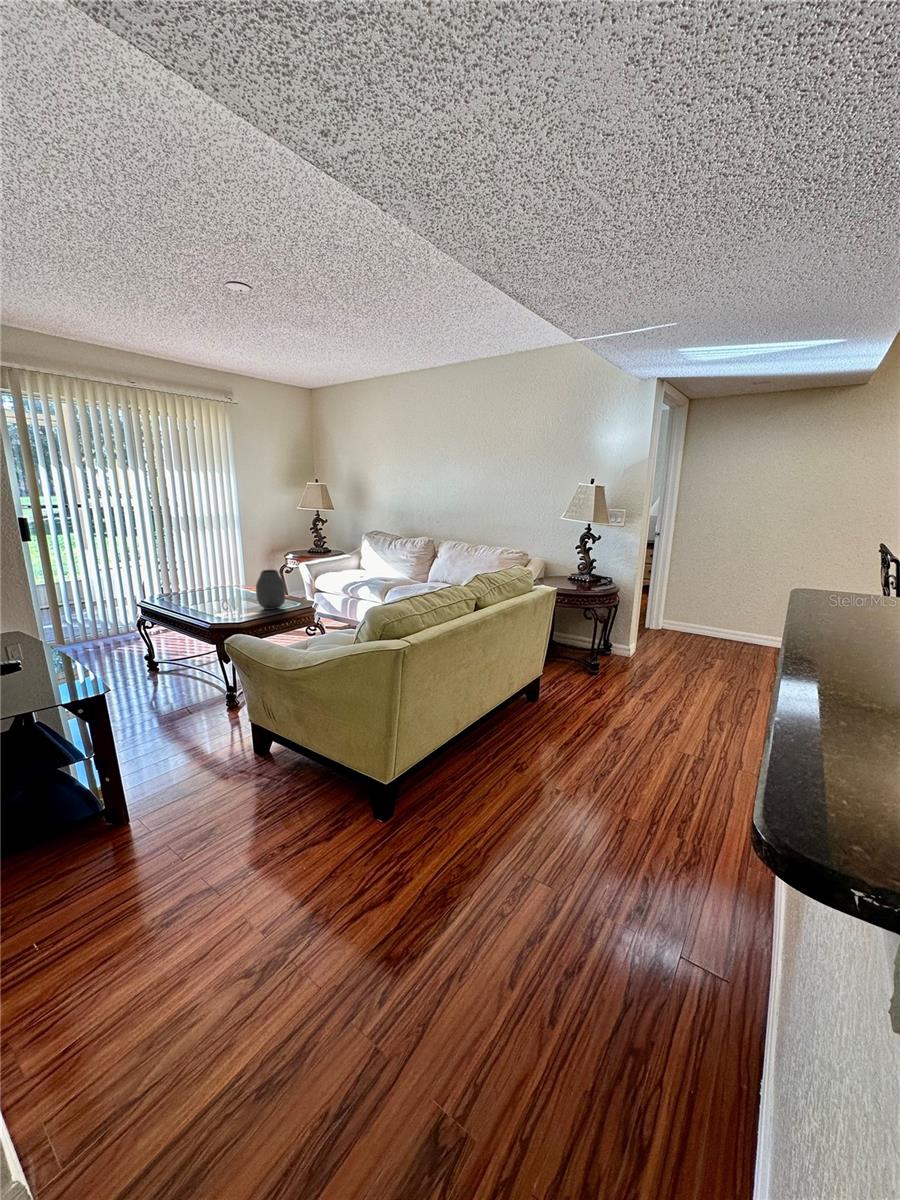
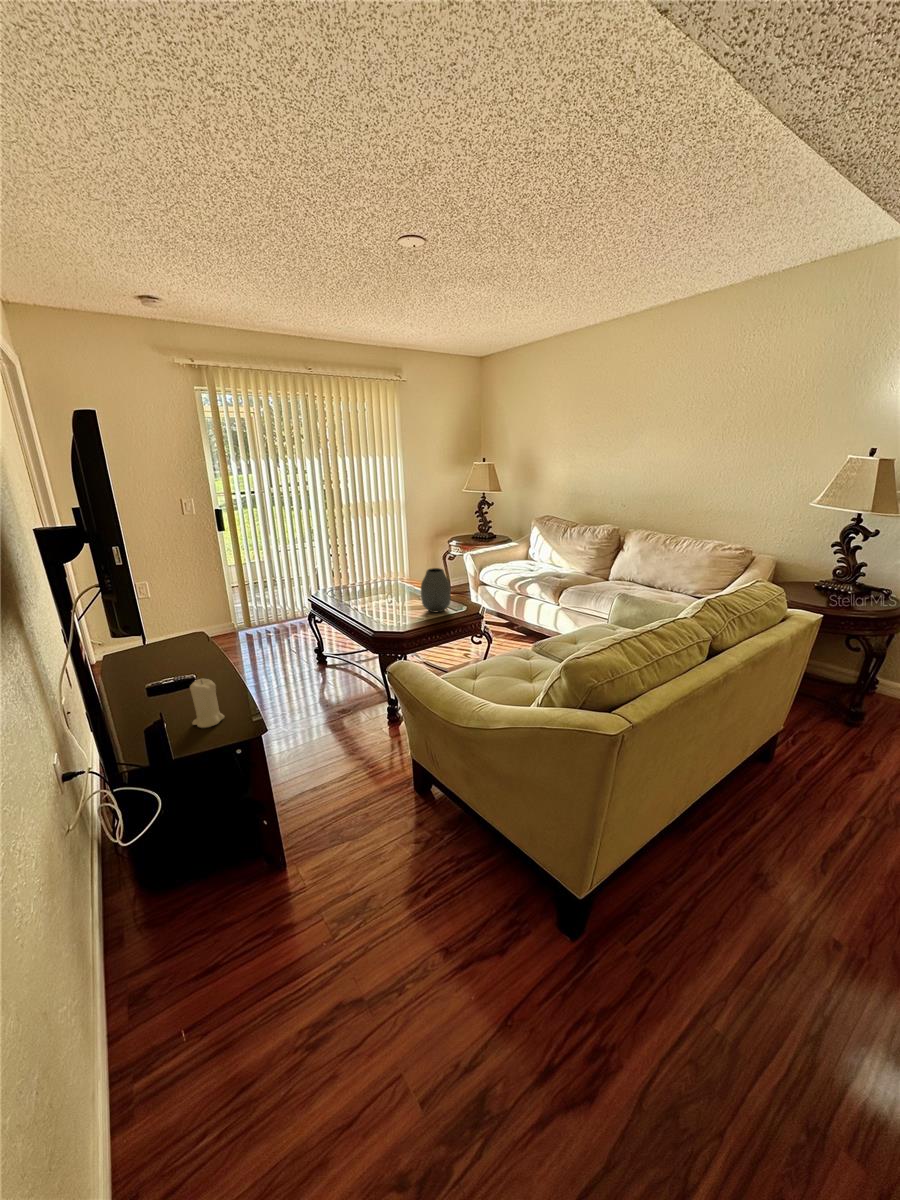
candle: none [28,649,64,694] -> present [190,679,224,728]

